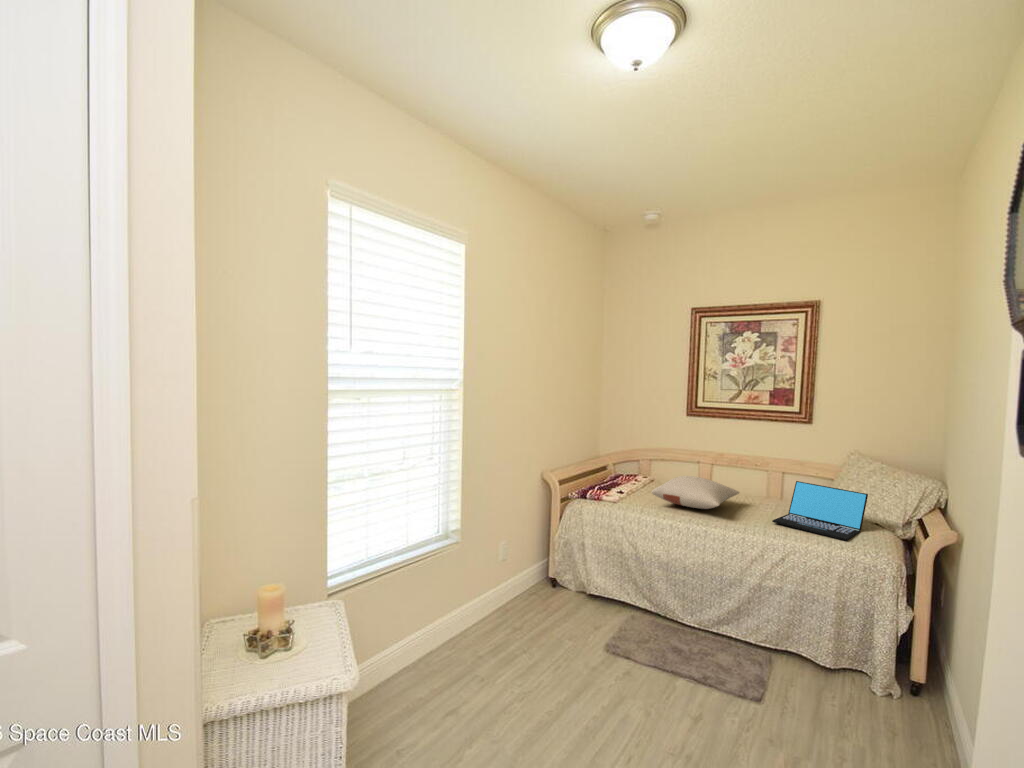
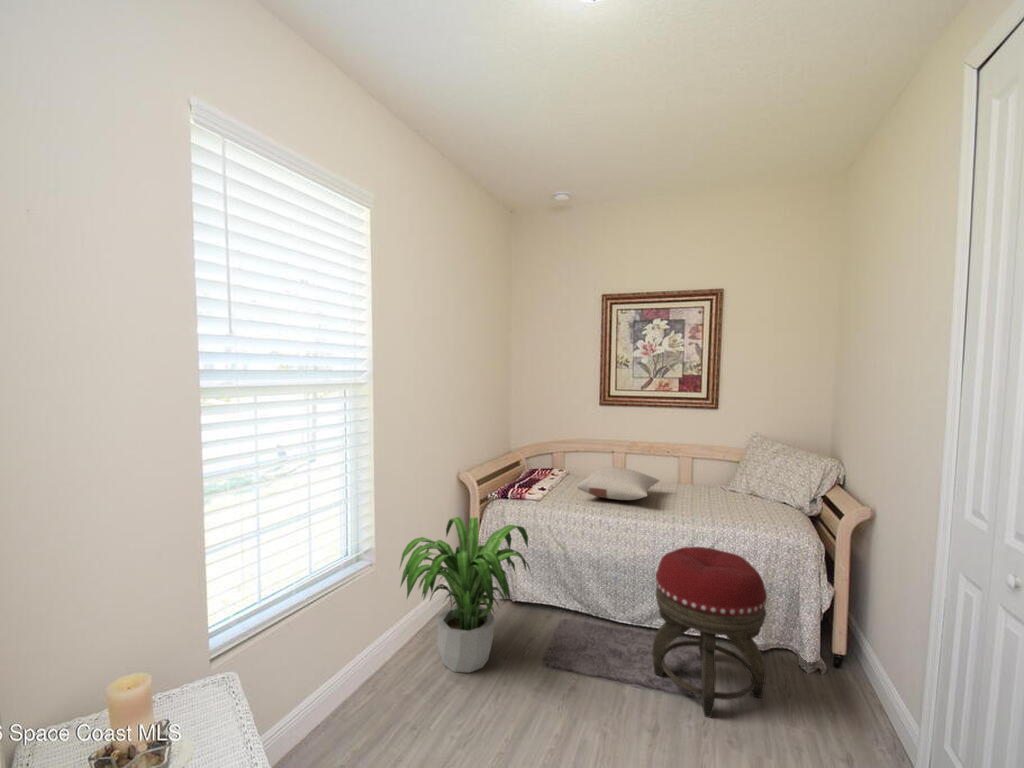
laptop: present [772,481,868,541] -> none [697,465,779,521]
potted plant: none [482,510,597,644] -> present [400,517,530,673]
footstool: none [708,556,824,718] -> present [652,547,767,717]

